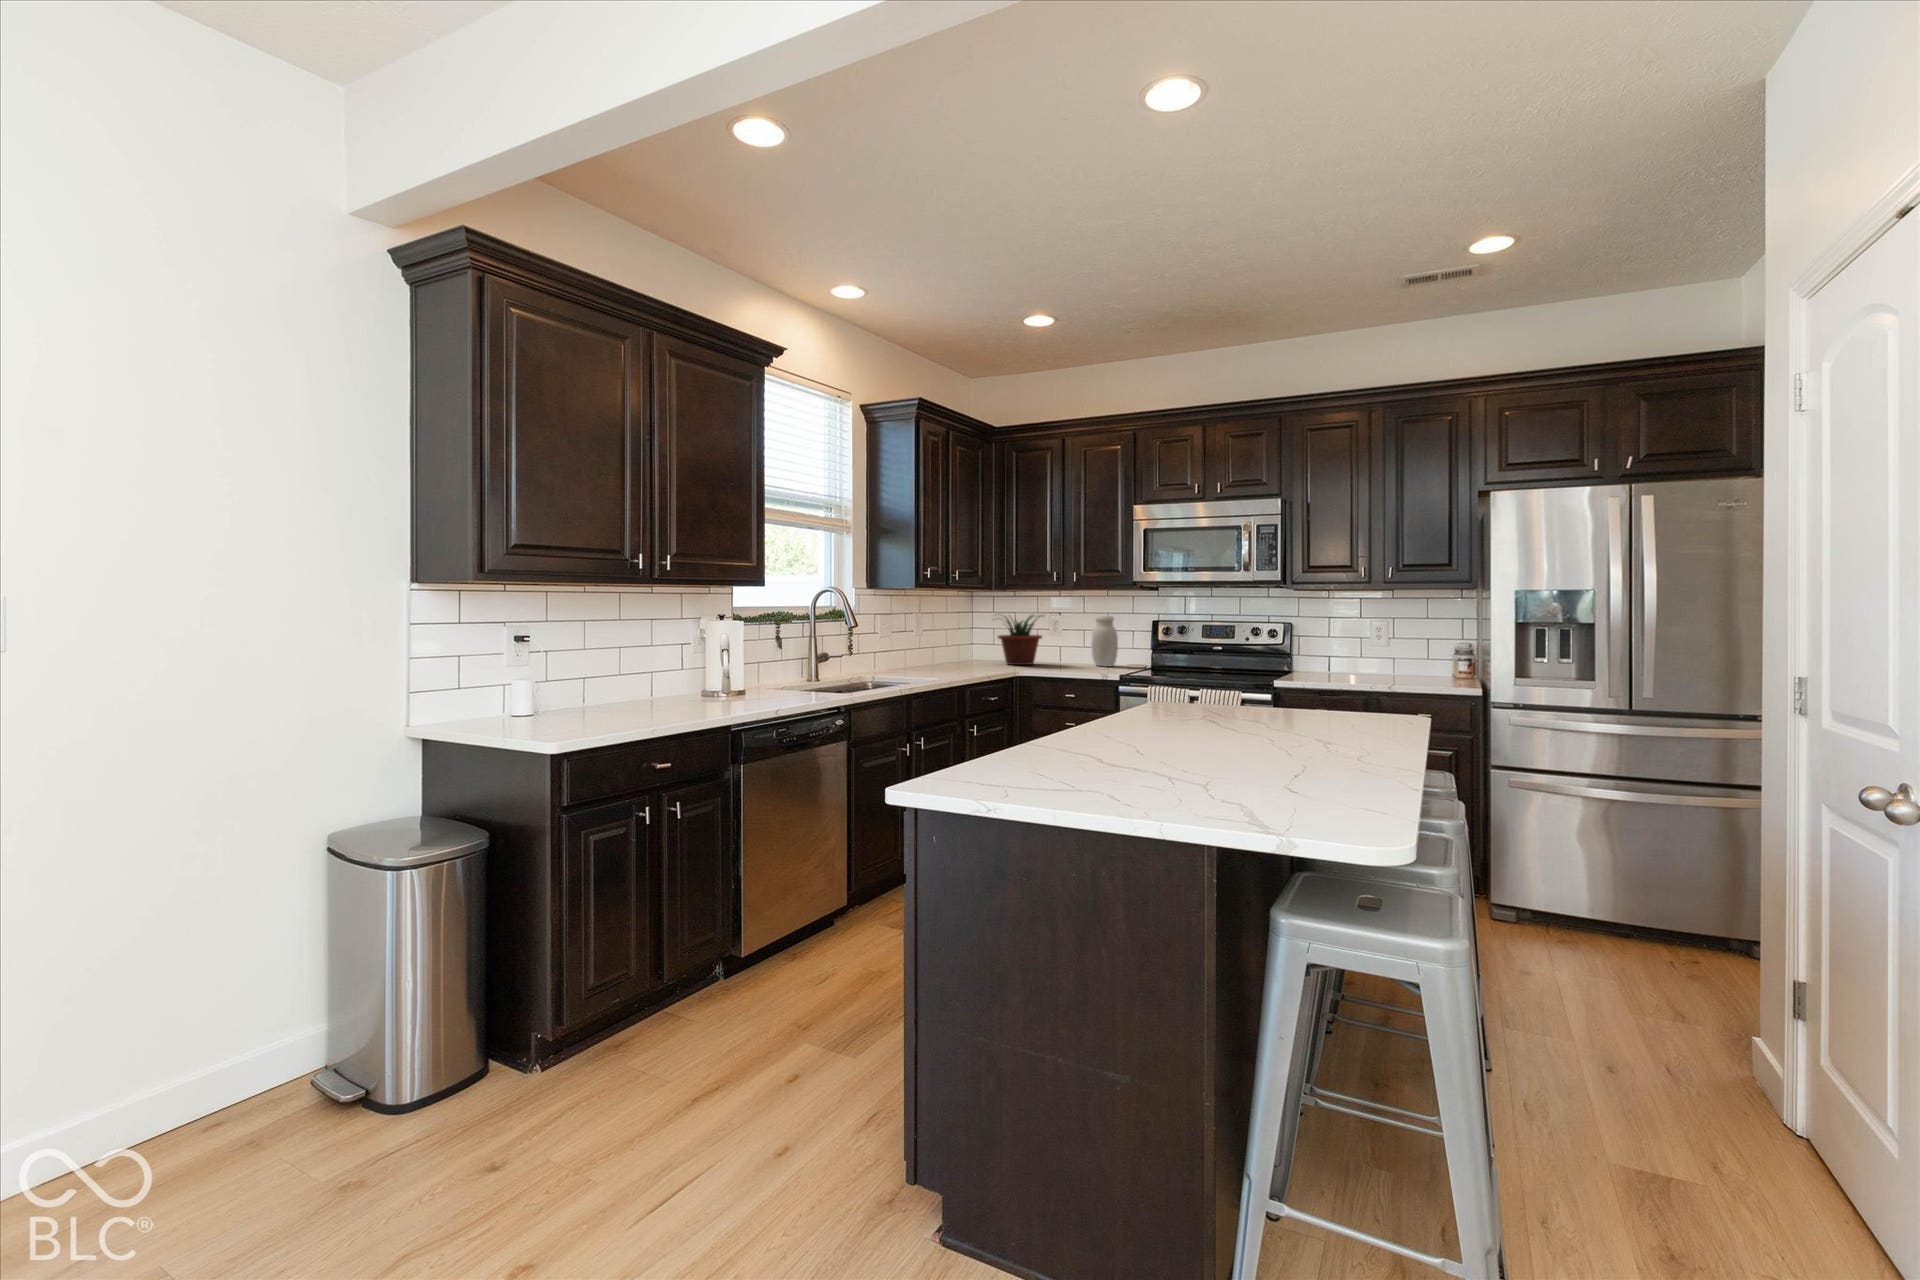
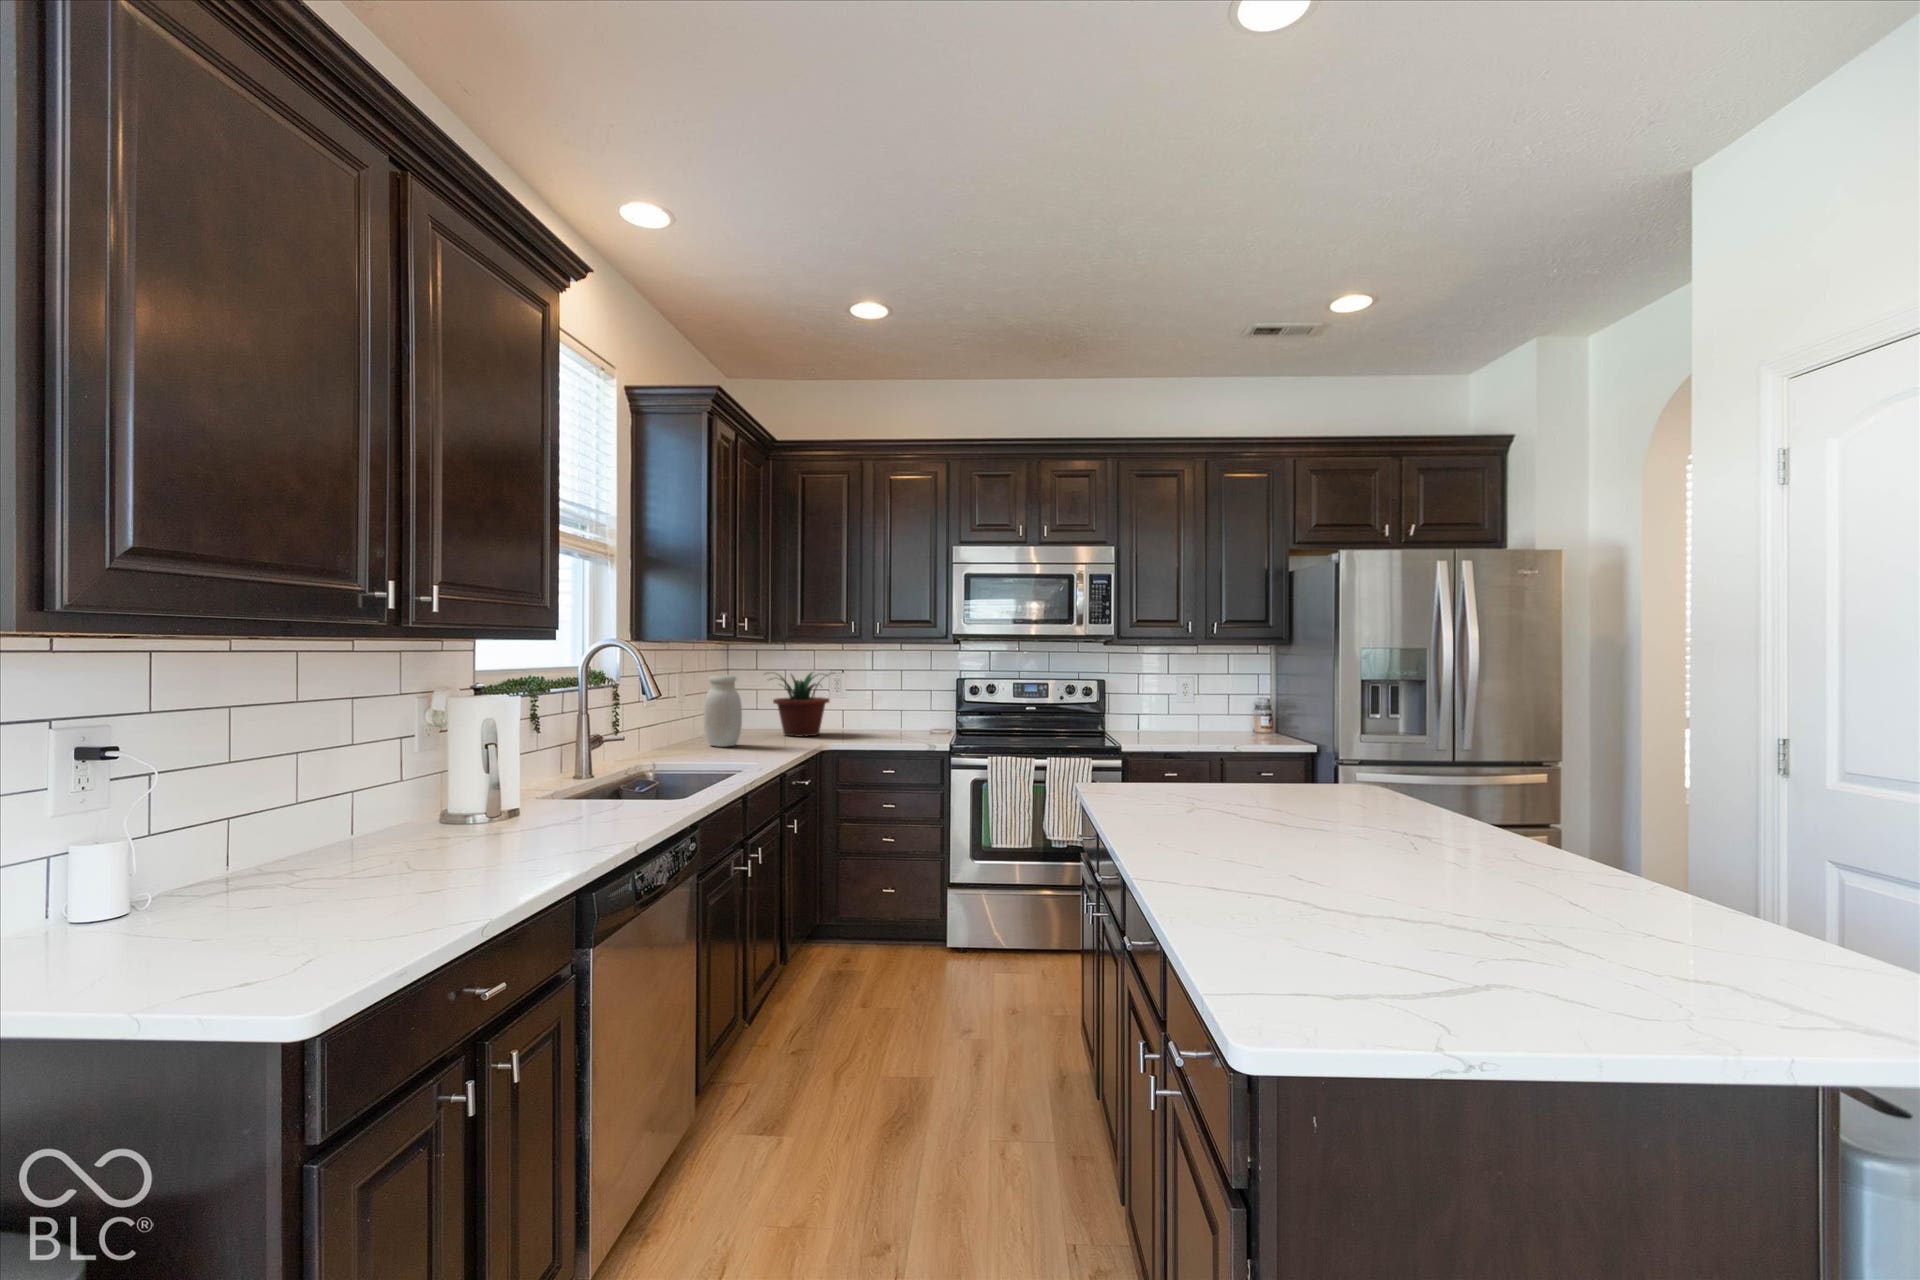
jar: present [1091,616,1118,666] -> present [704,675,742,747]

